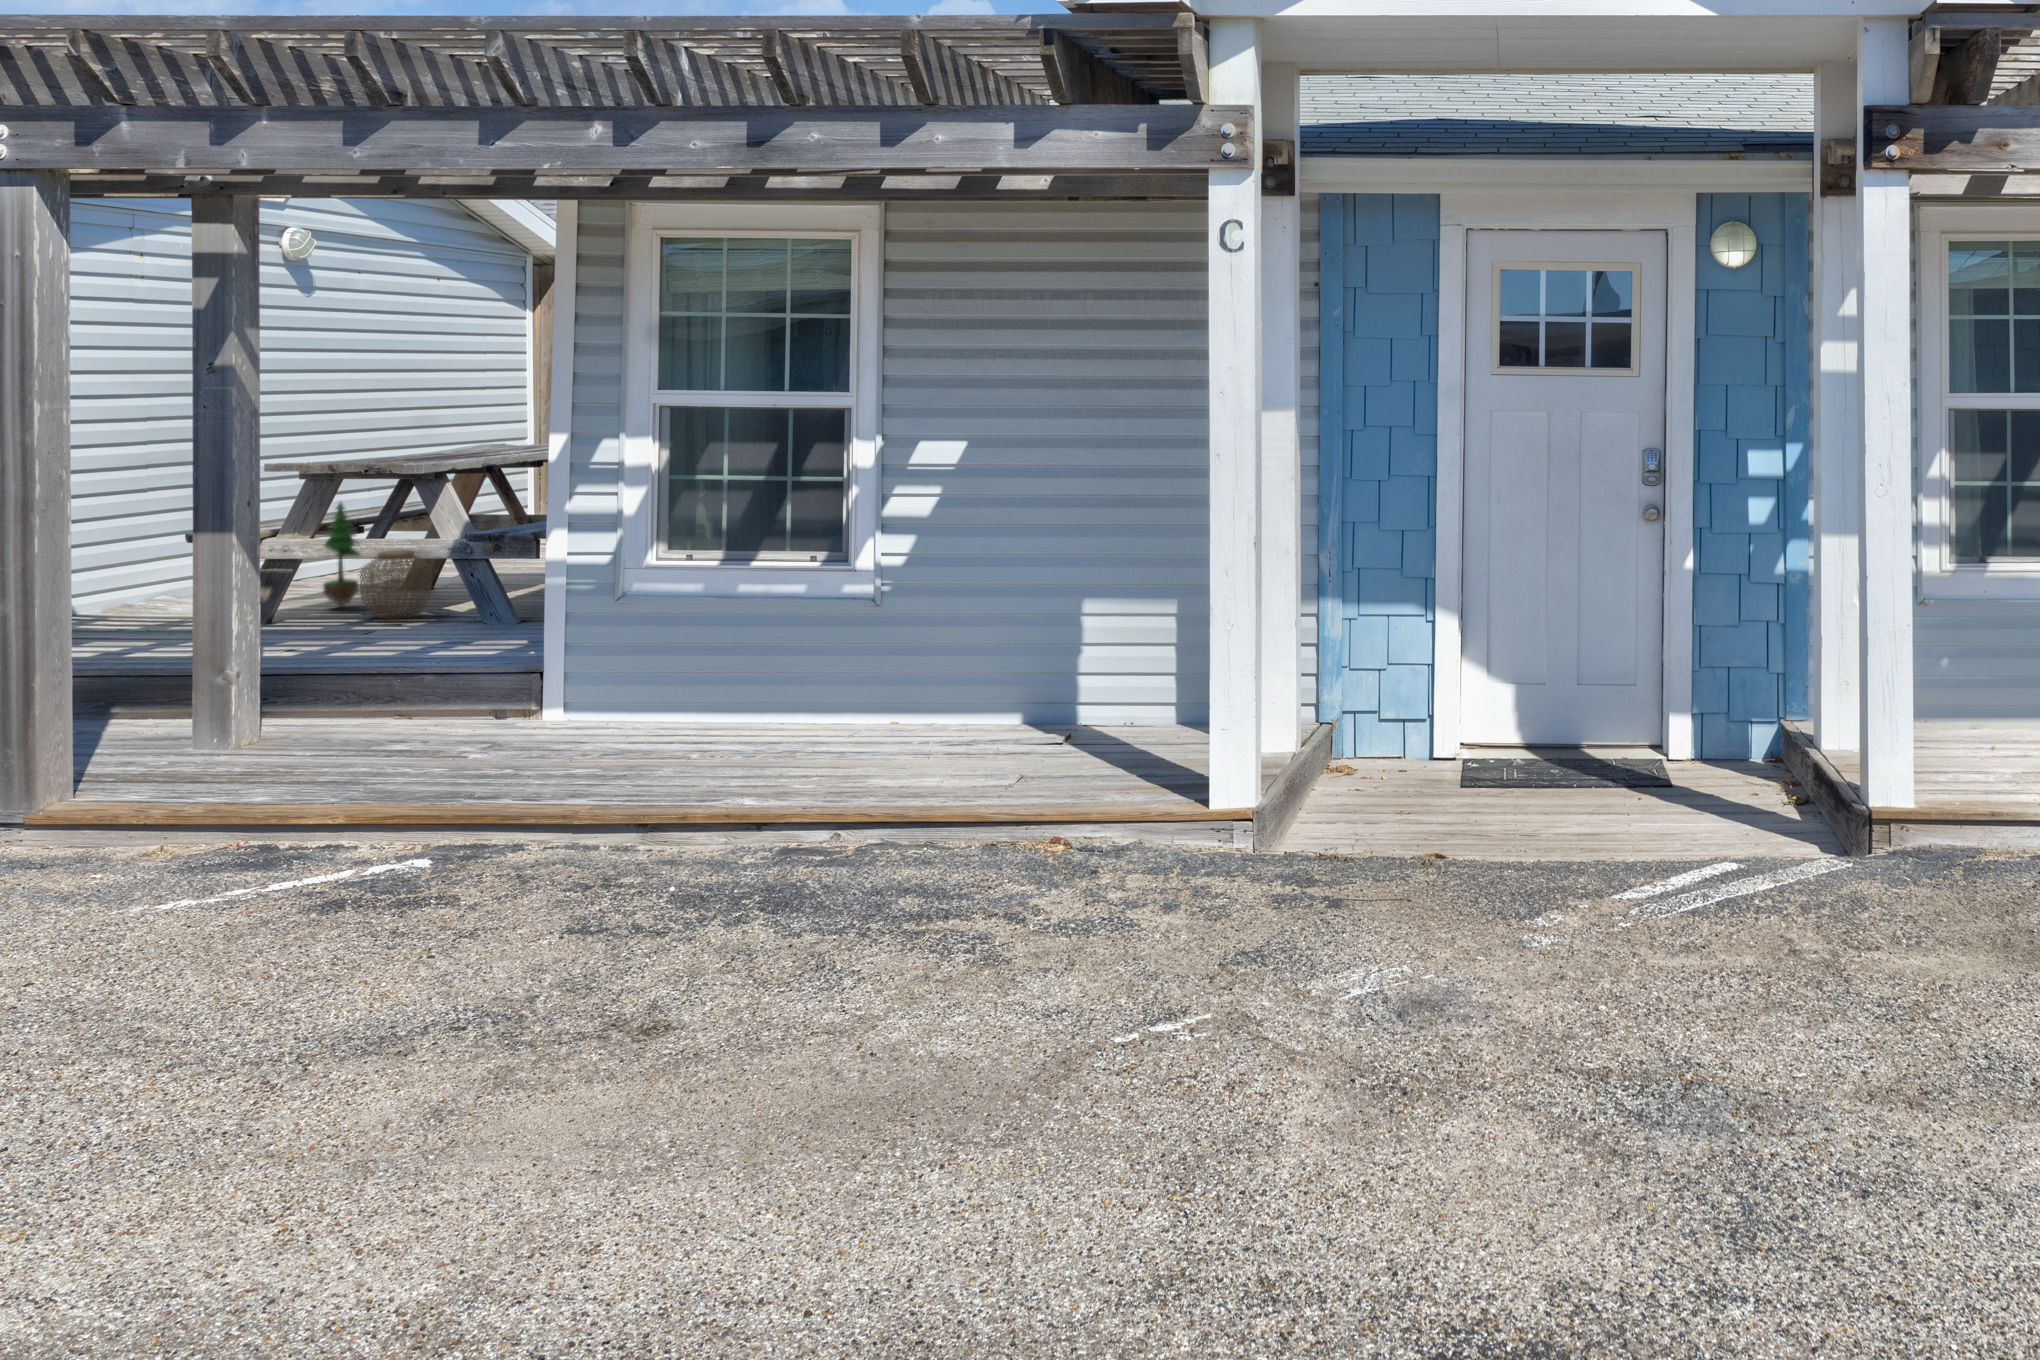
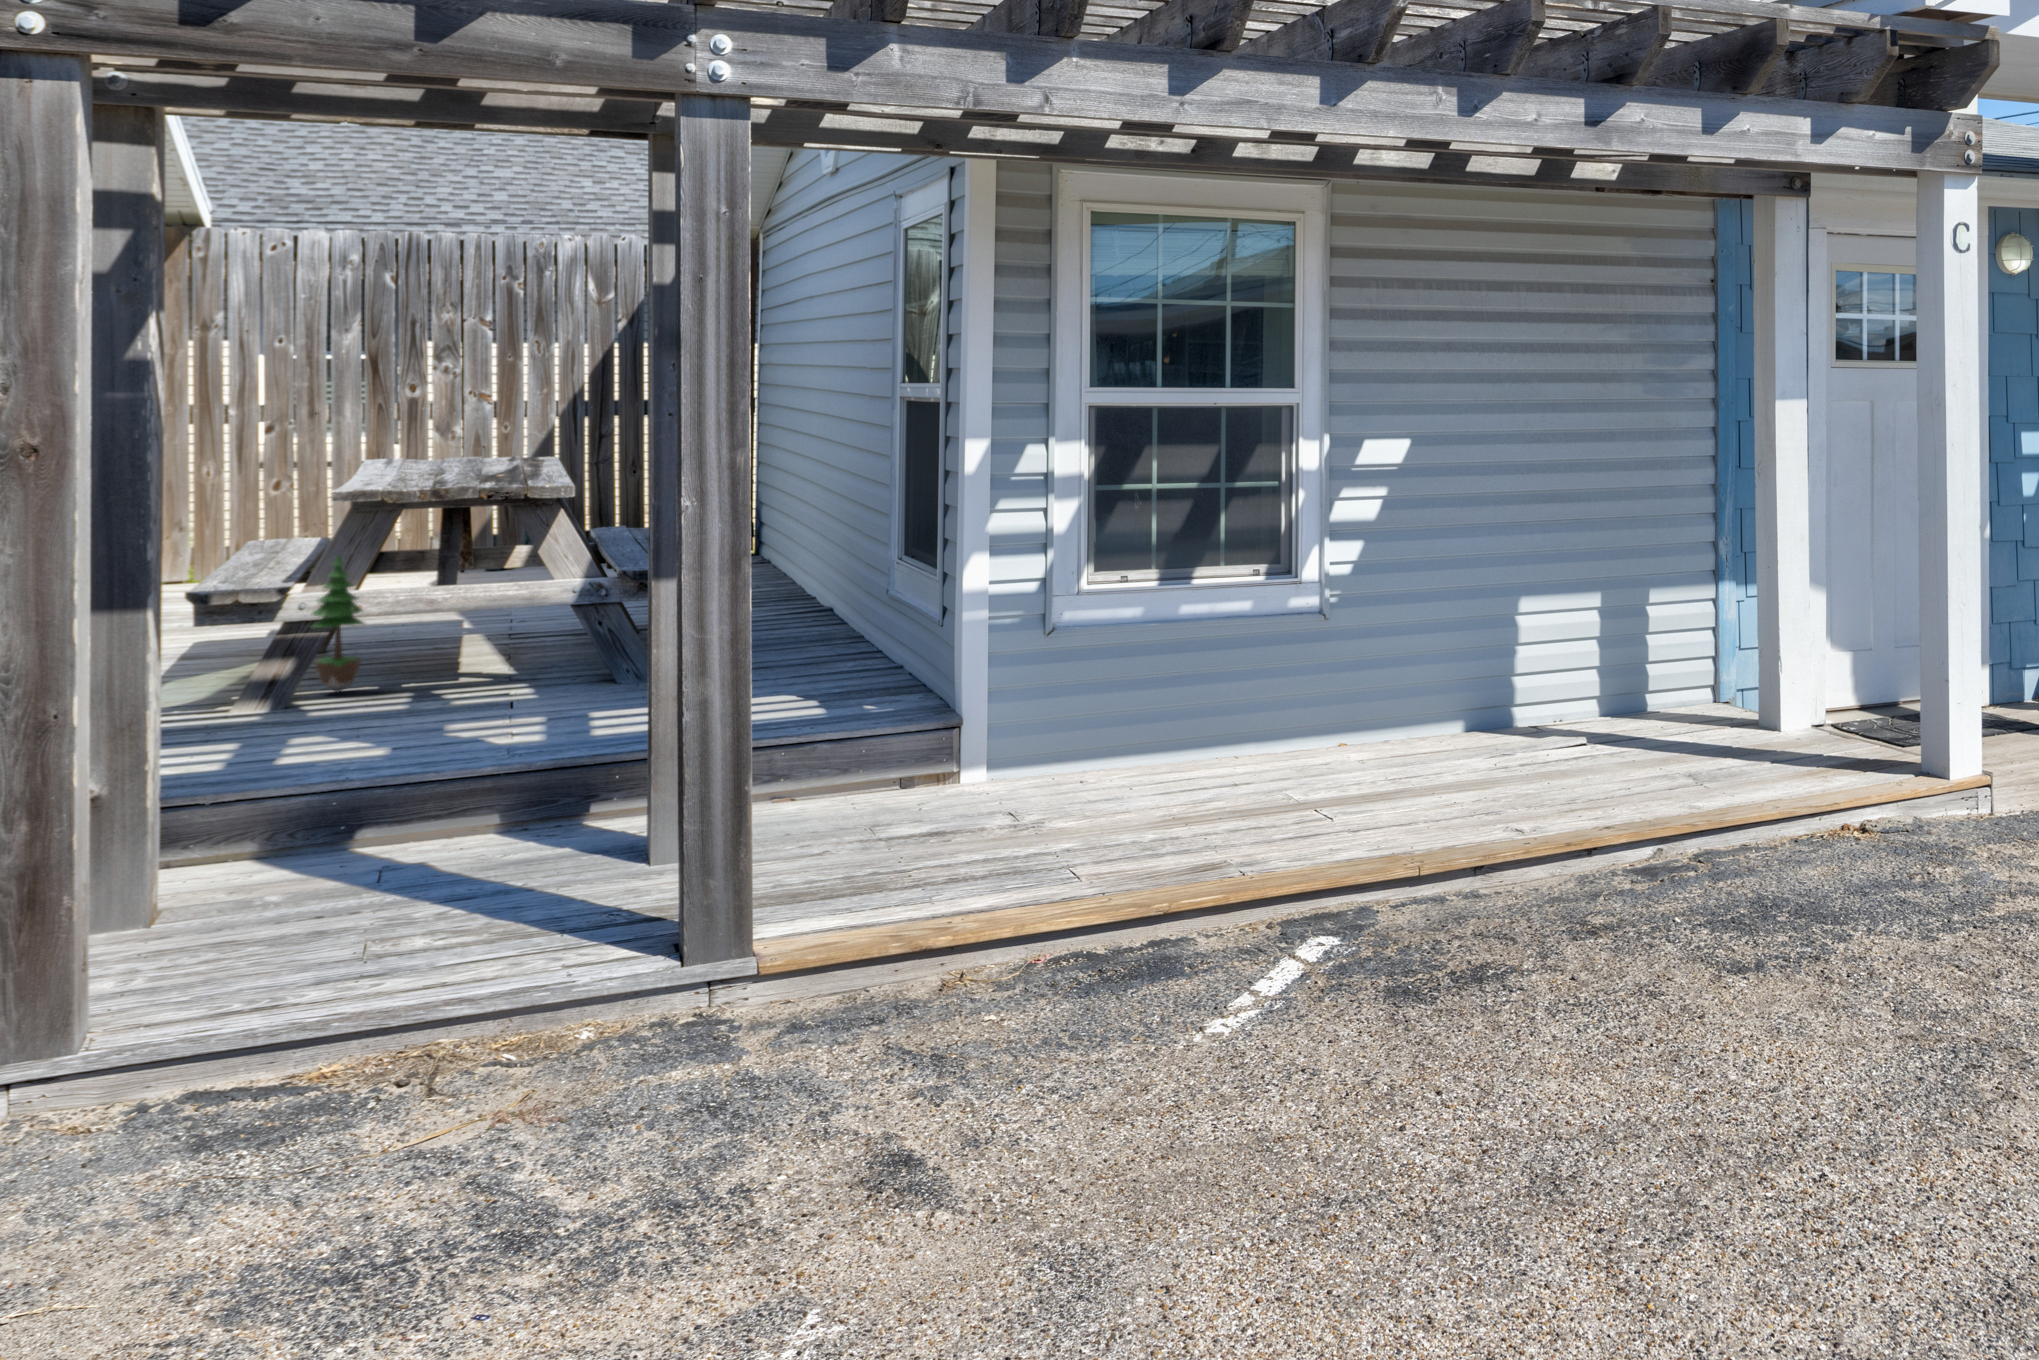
woven basket: present [360,550,432,619] -> none [413,611,503,699]

